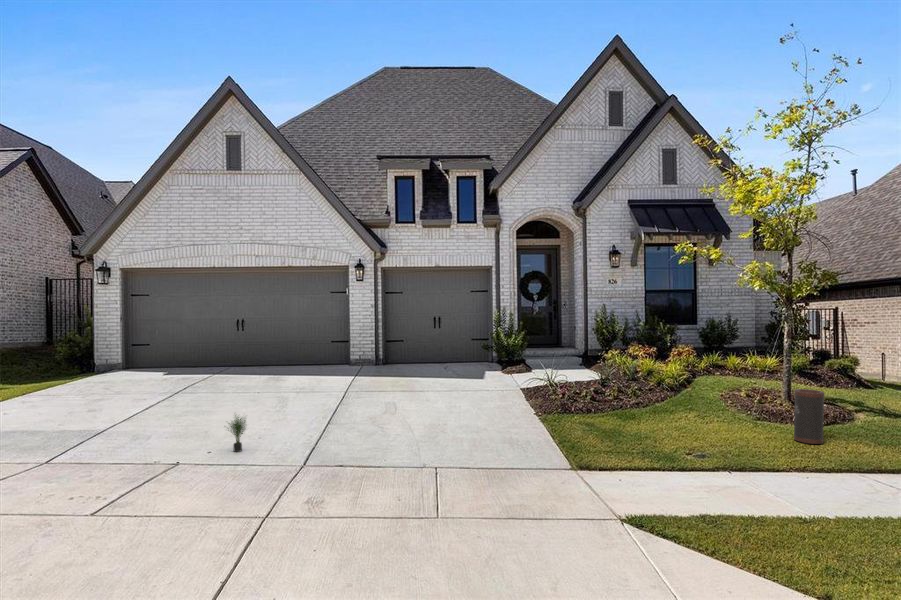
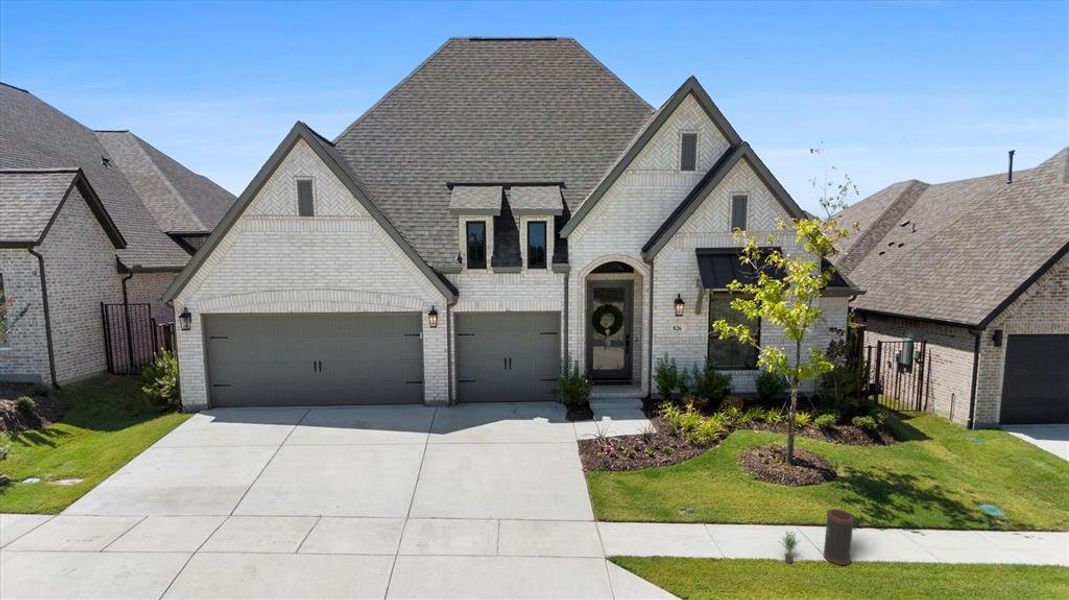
potted plant: present [229,417,246,452] -> present [783,533,797,564]

